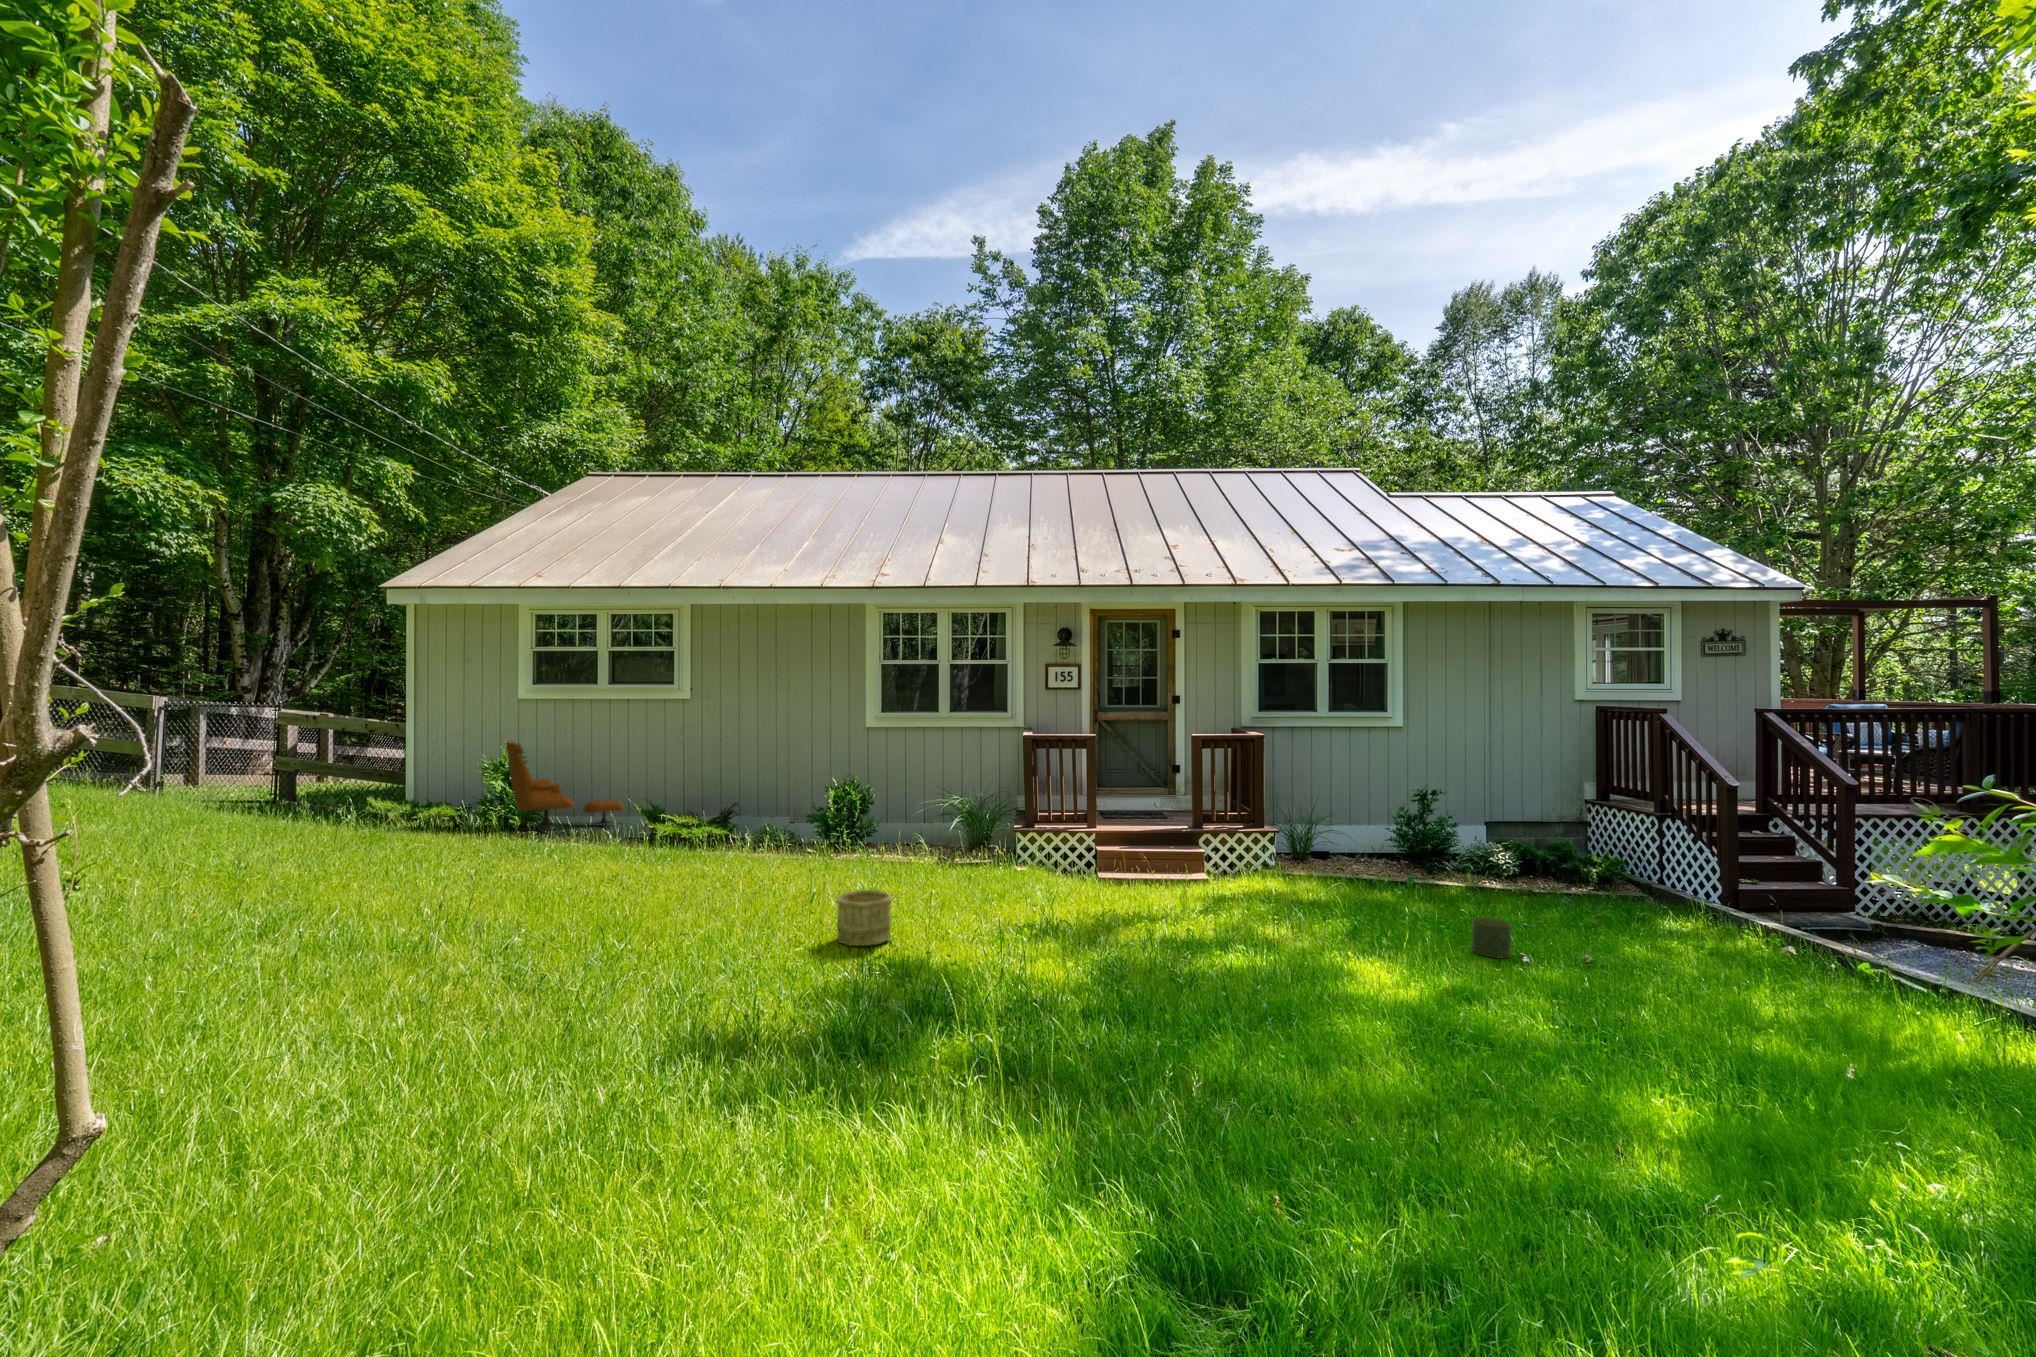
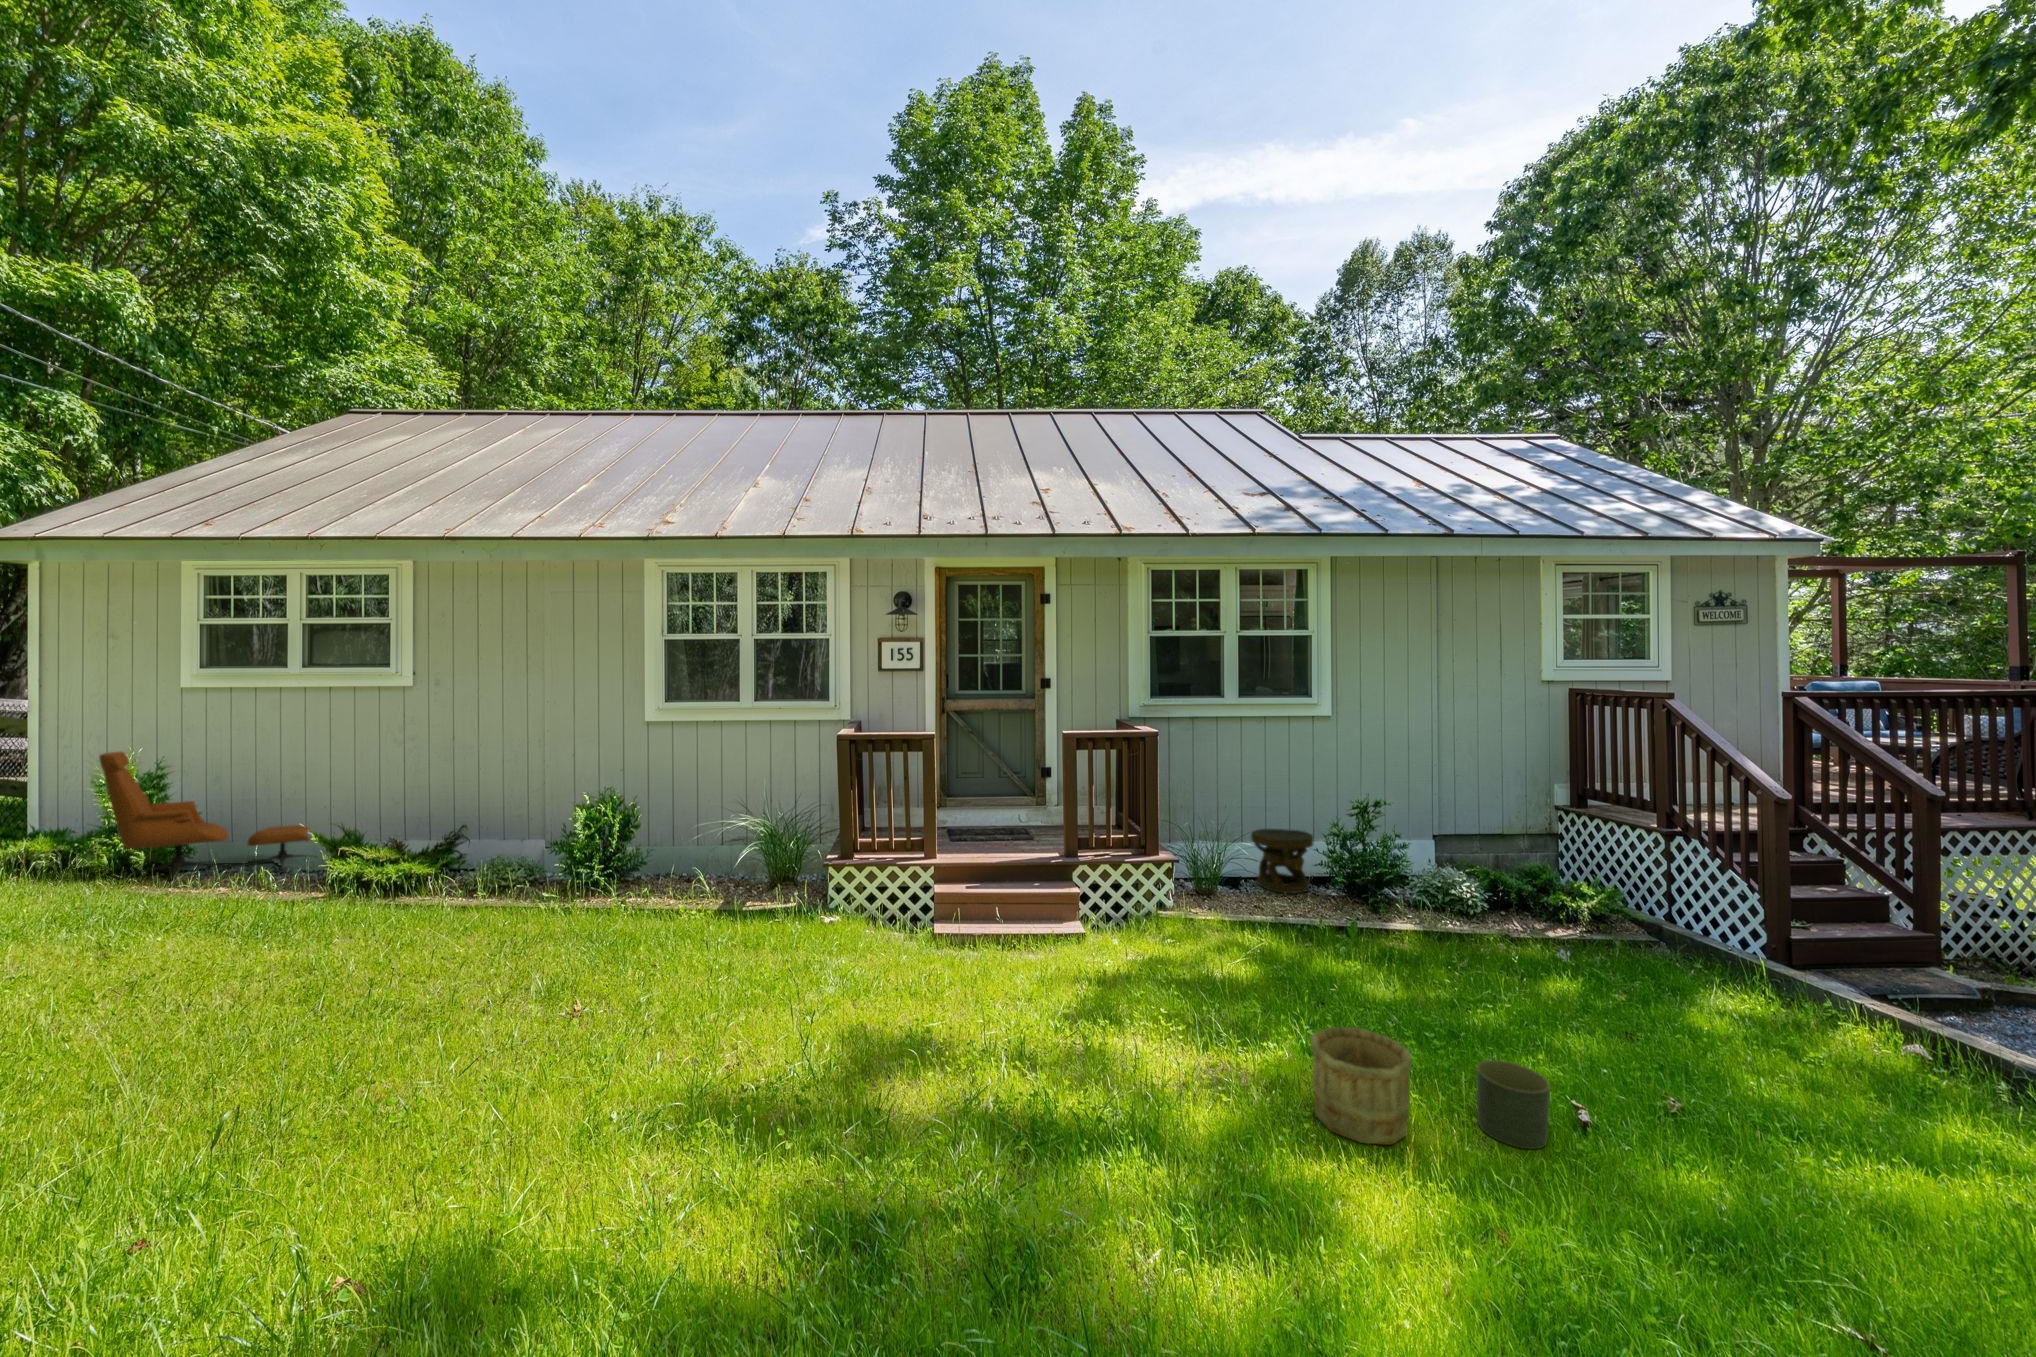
side table: none [1337,815,1386,863] -> present [1251,829,1313,894]
wooden bucket: present [836,890,892,946] -> present [1311,1027,1412,1145]

